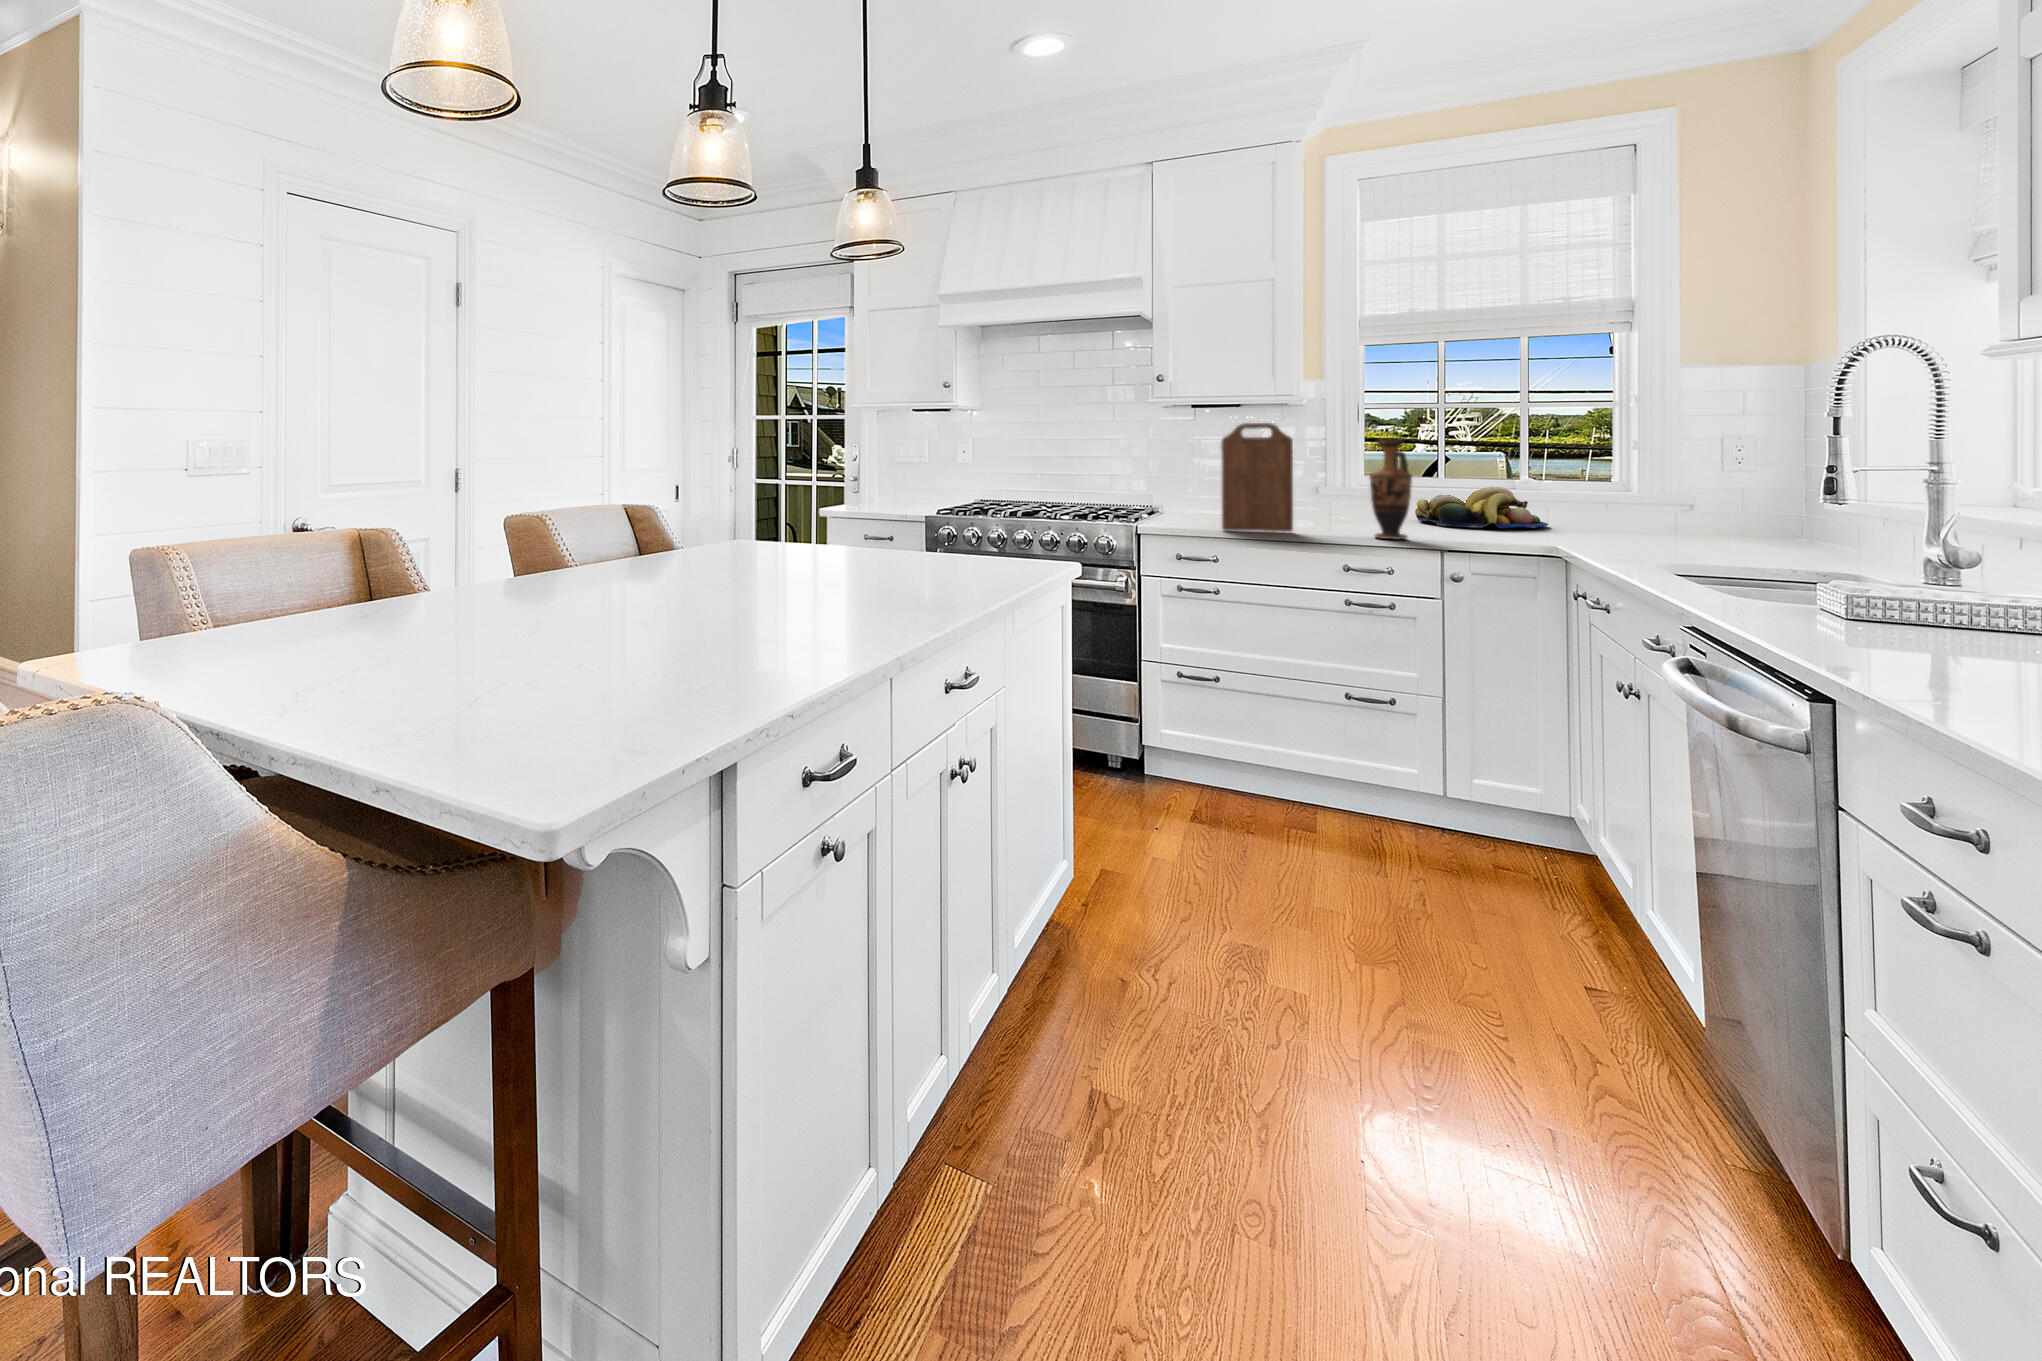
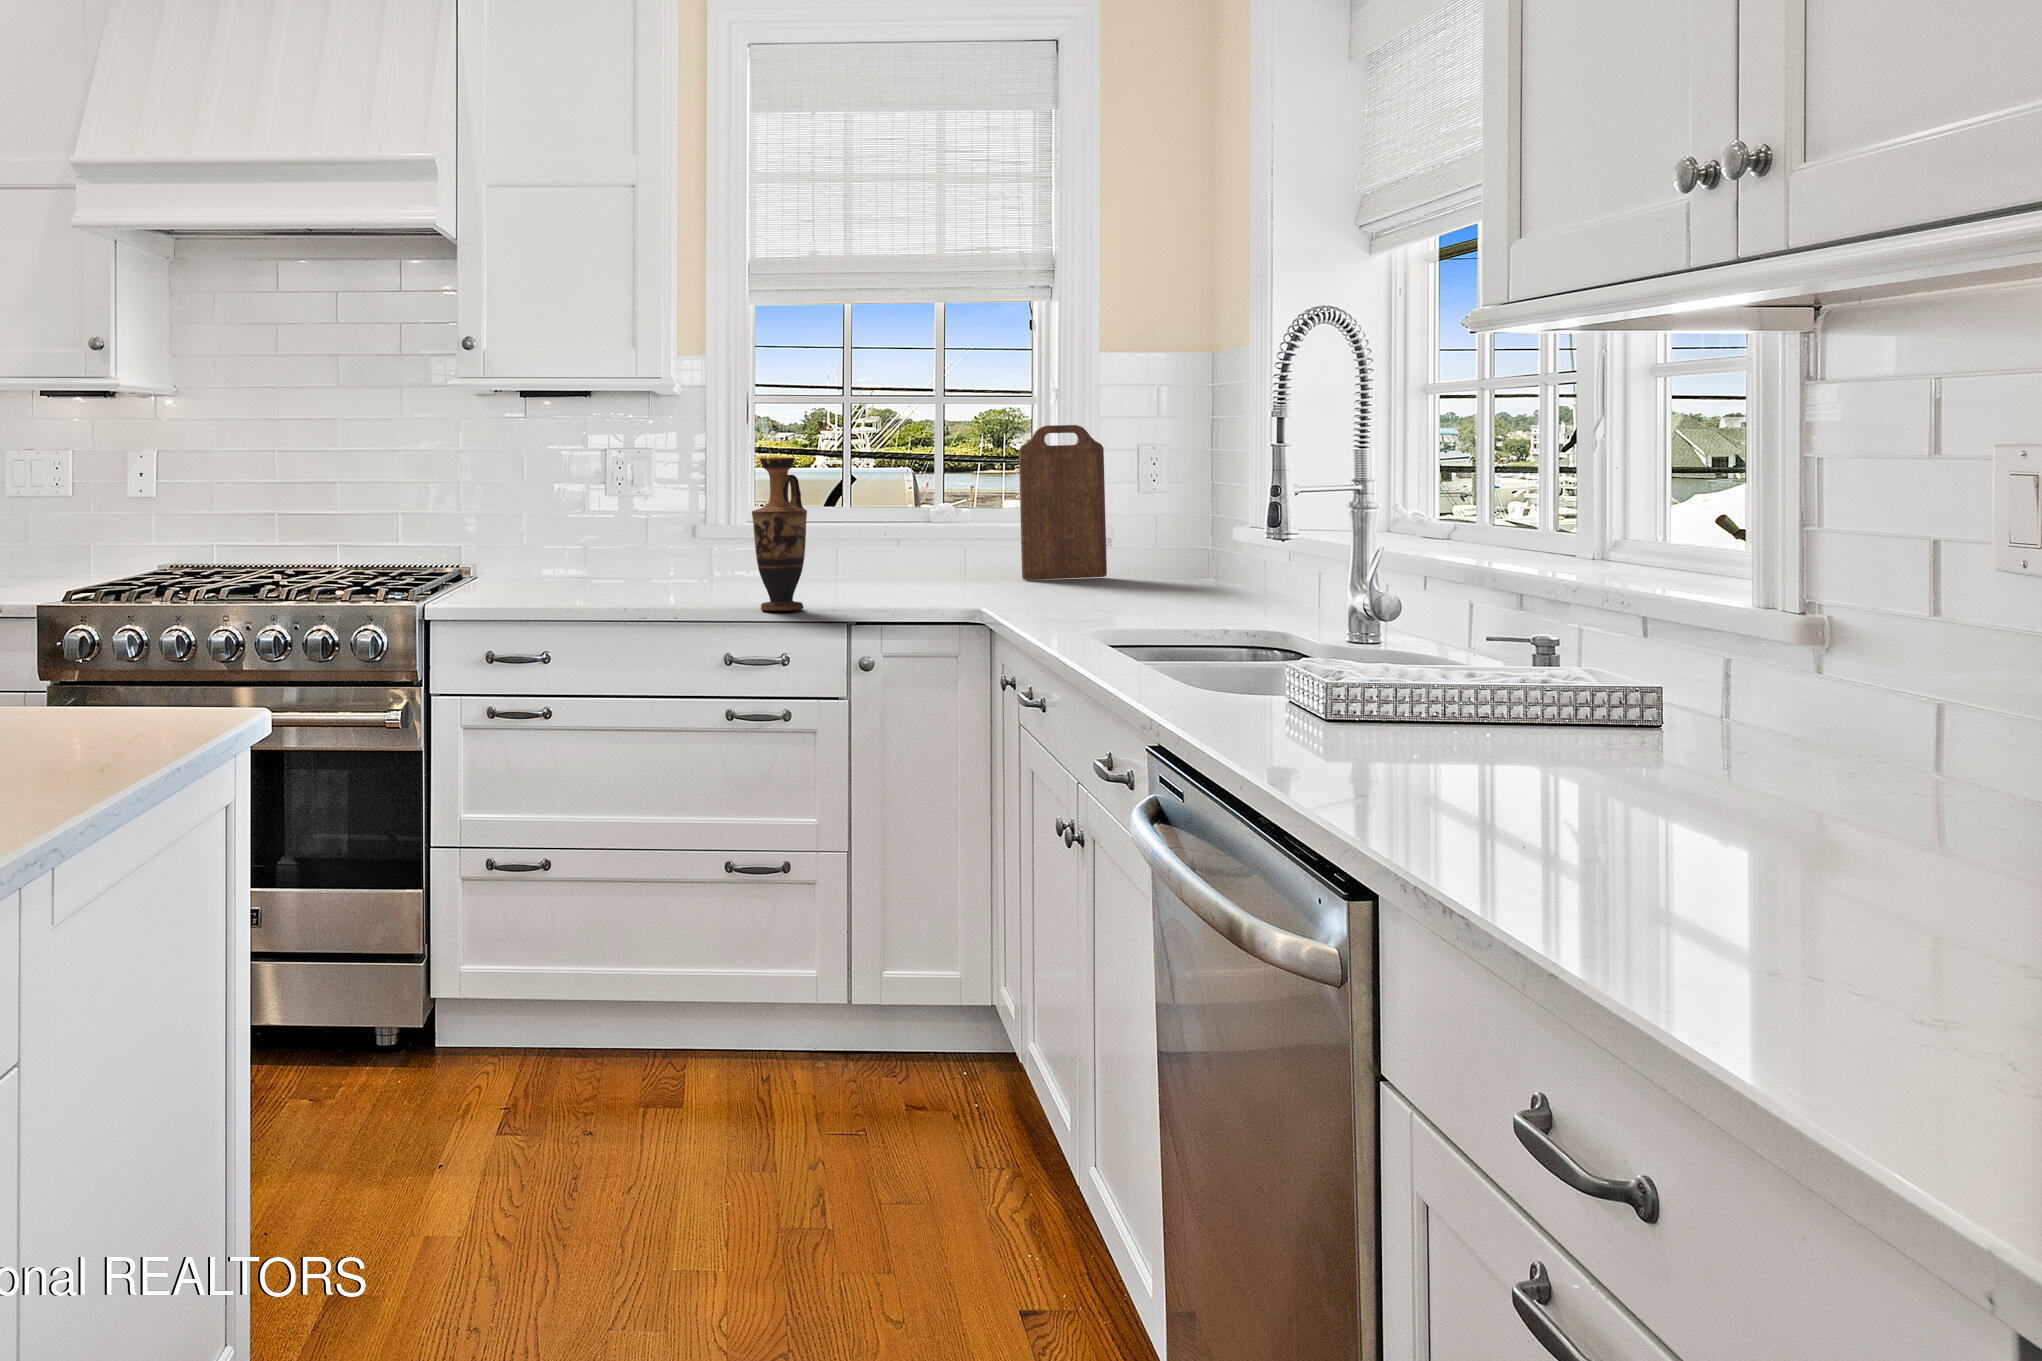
cutting board: present [1221,423,1293,532] -> present [1019,425,1107,580]
fruit bowl: present [1415,487,1548,528] -> none [814,522,968,583]

